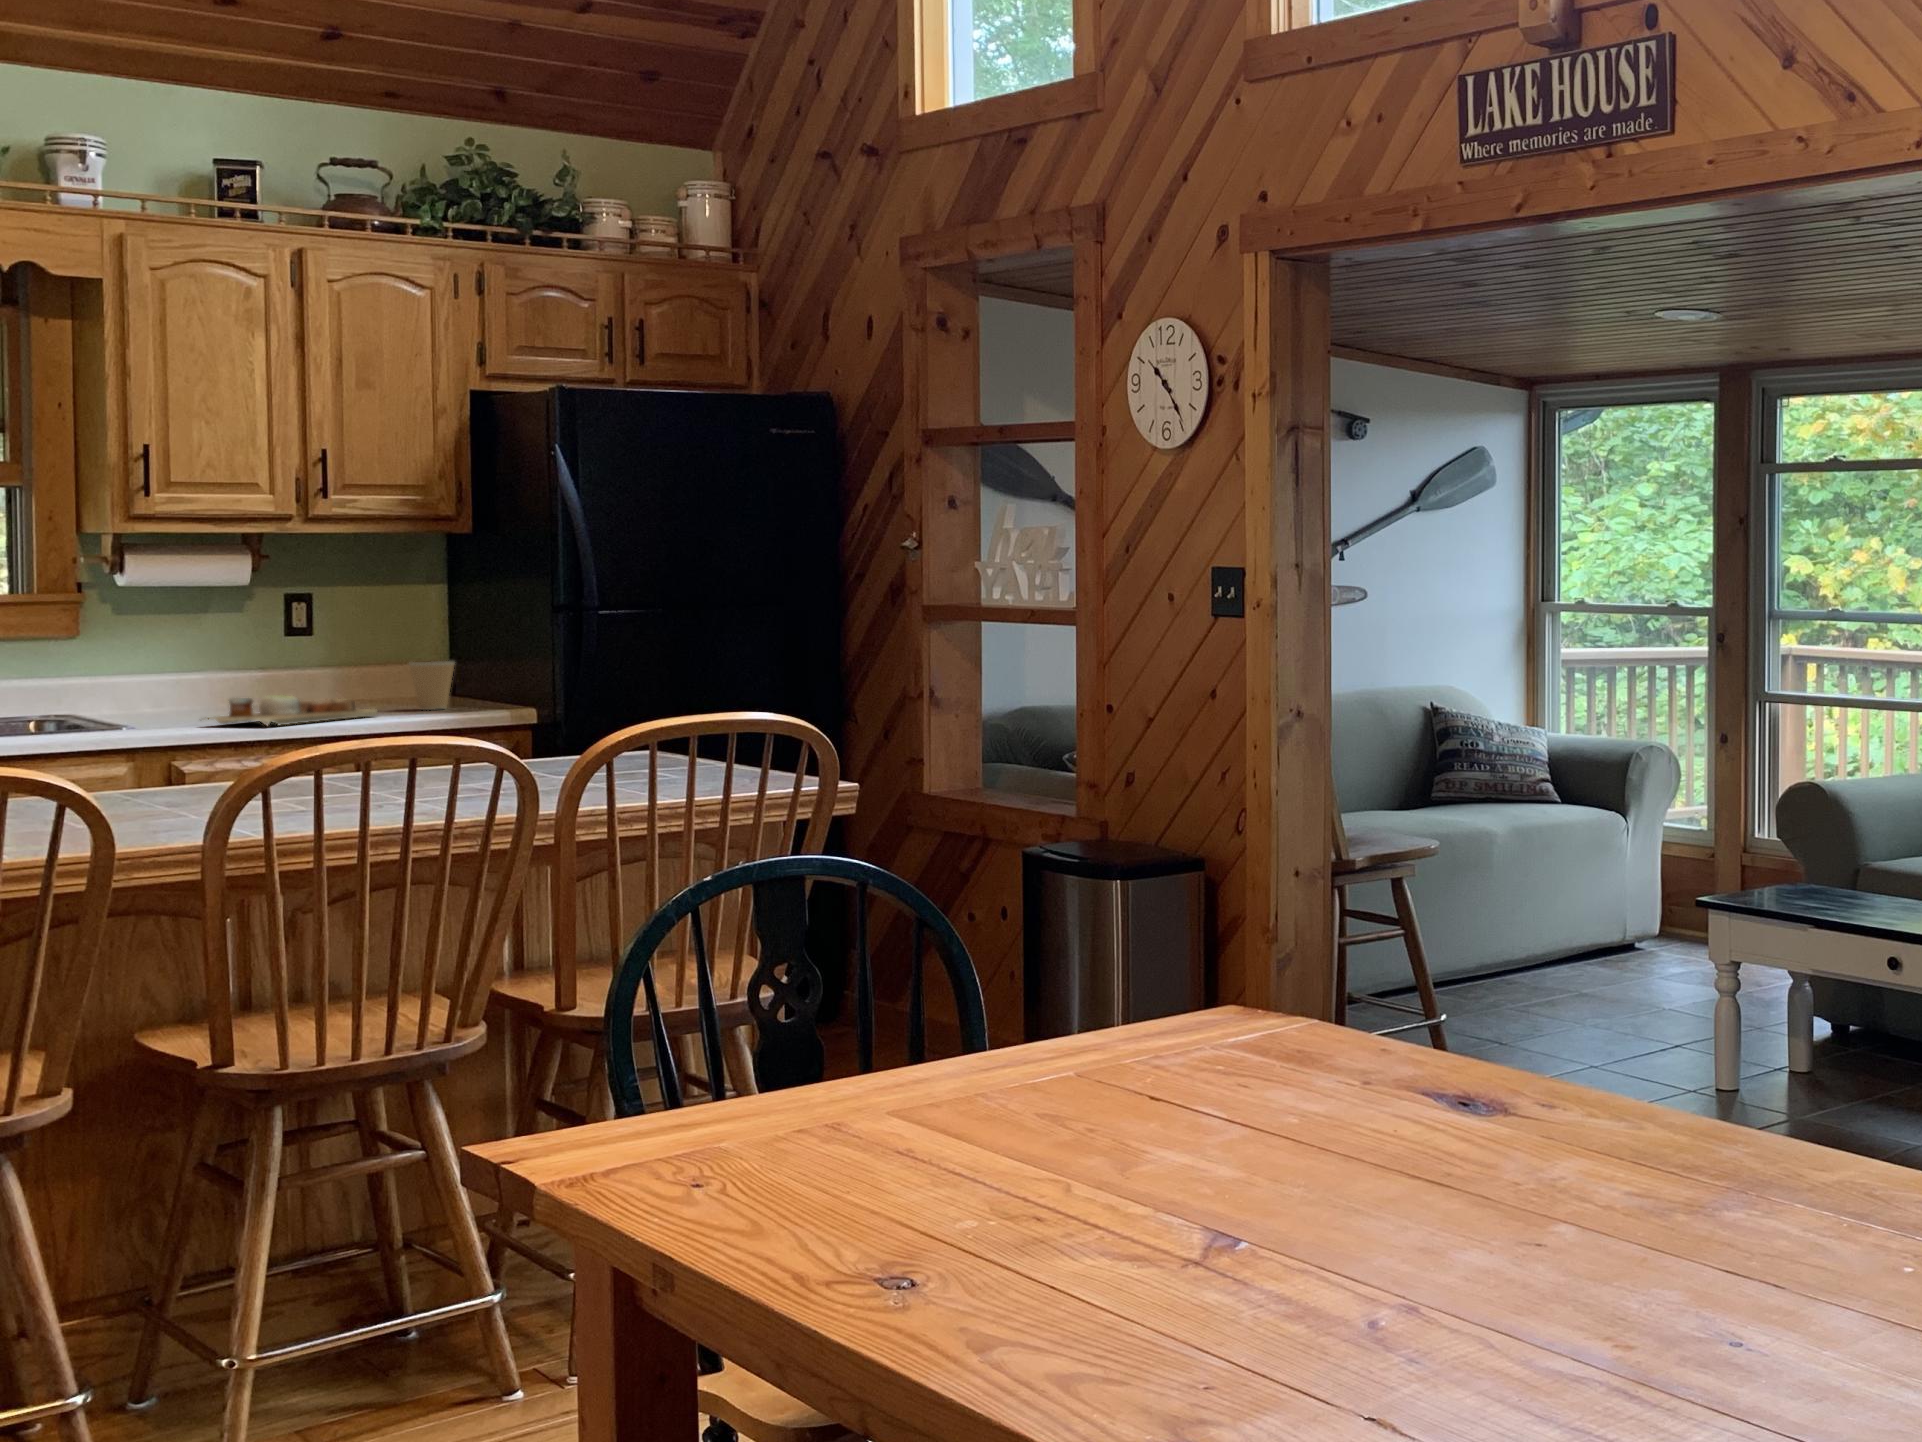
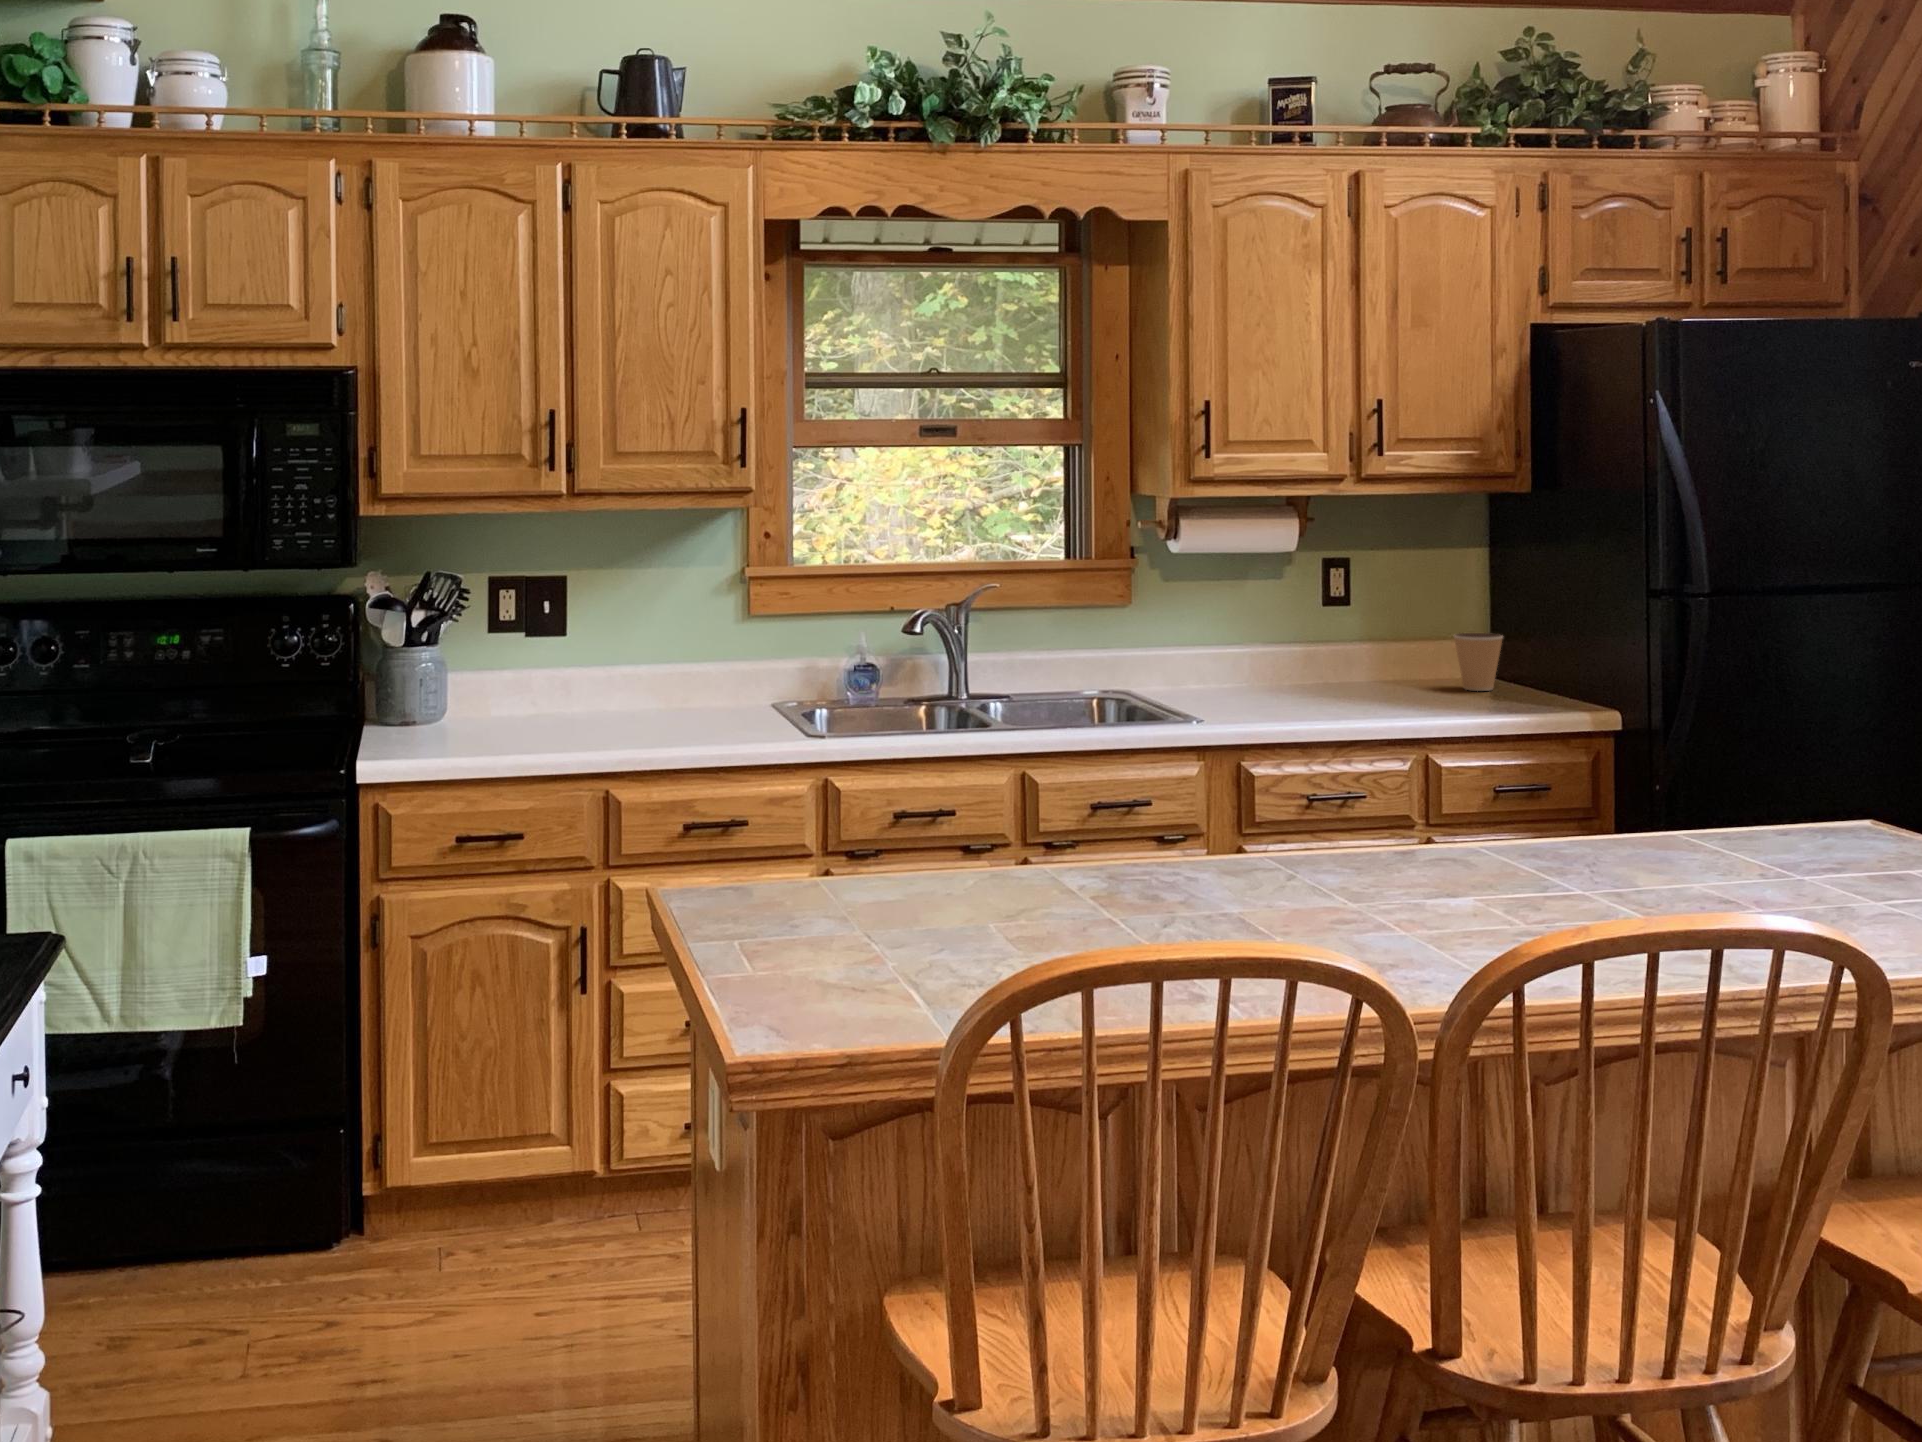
cutting board: present [208,695,378,726] -> none [1251,677,1429,722]

